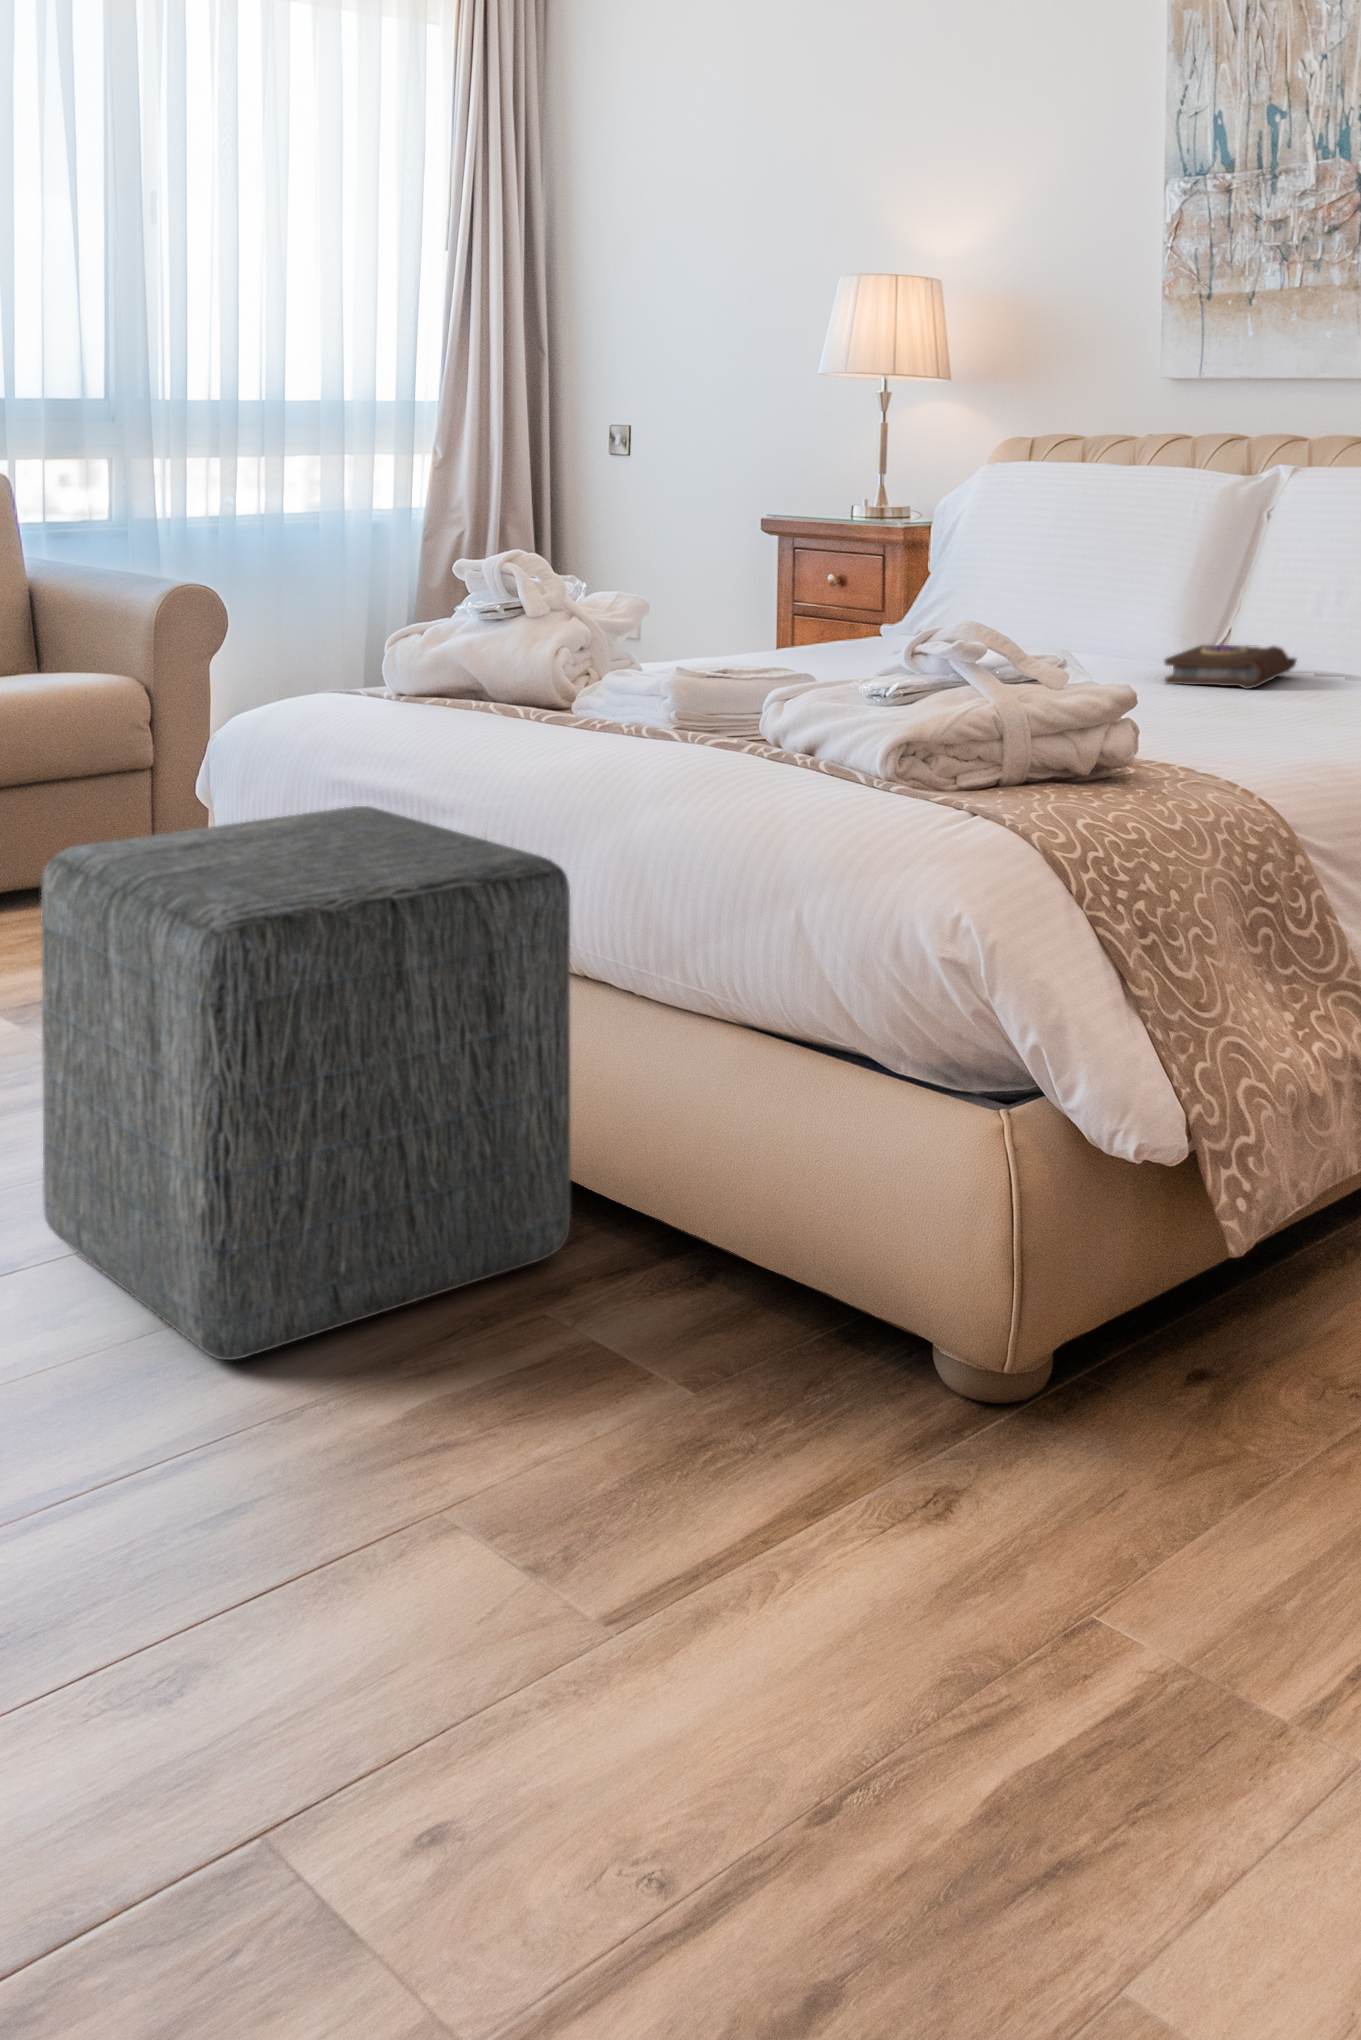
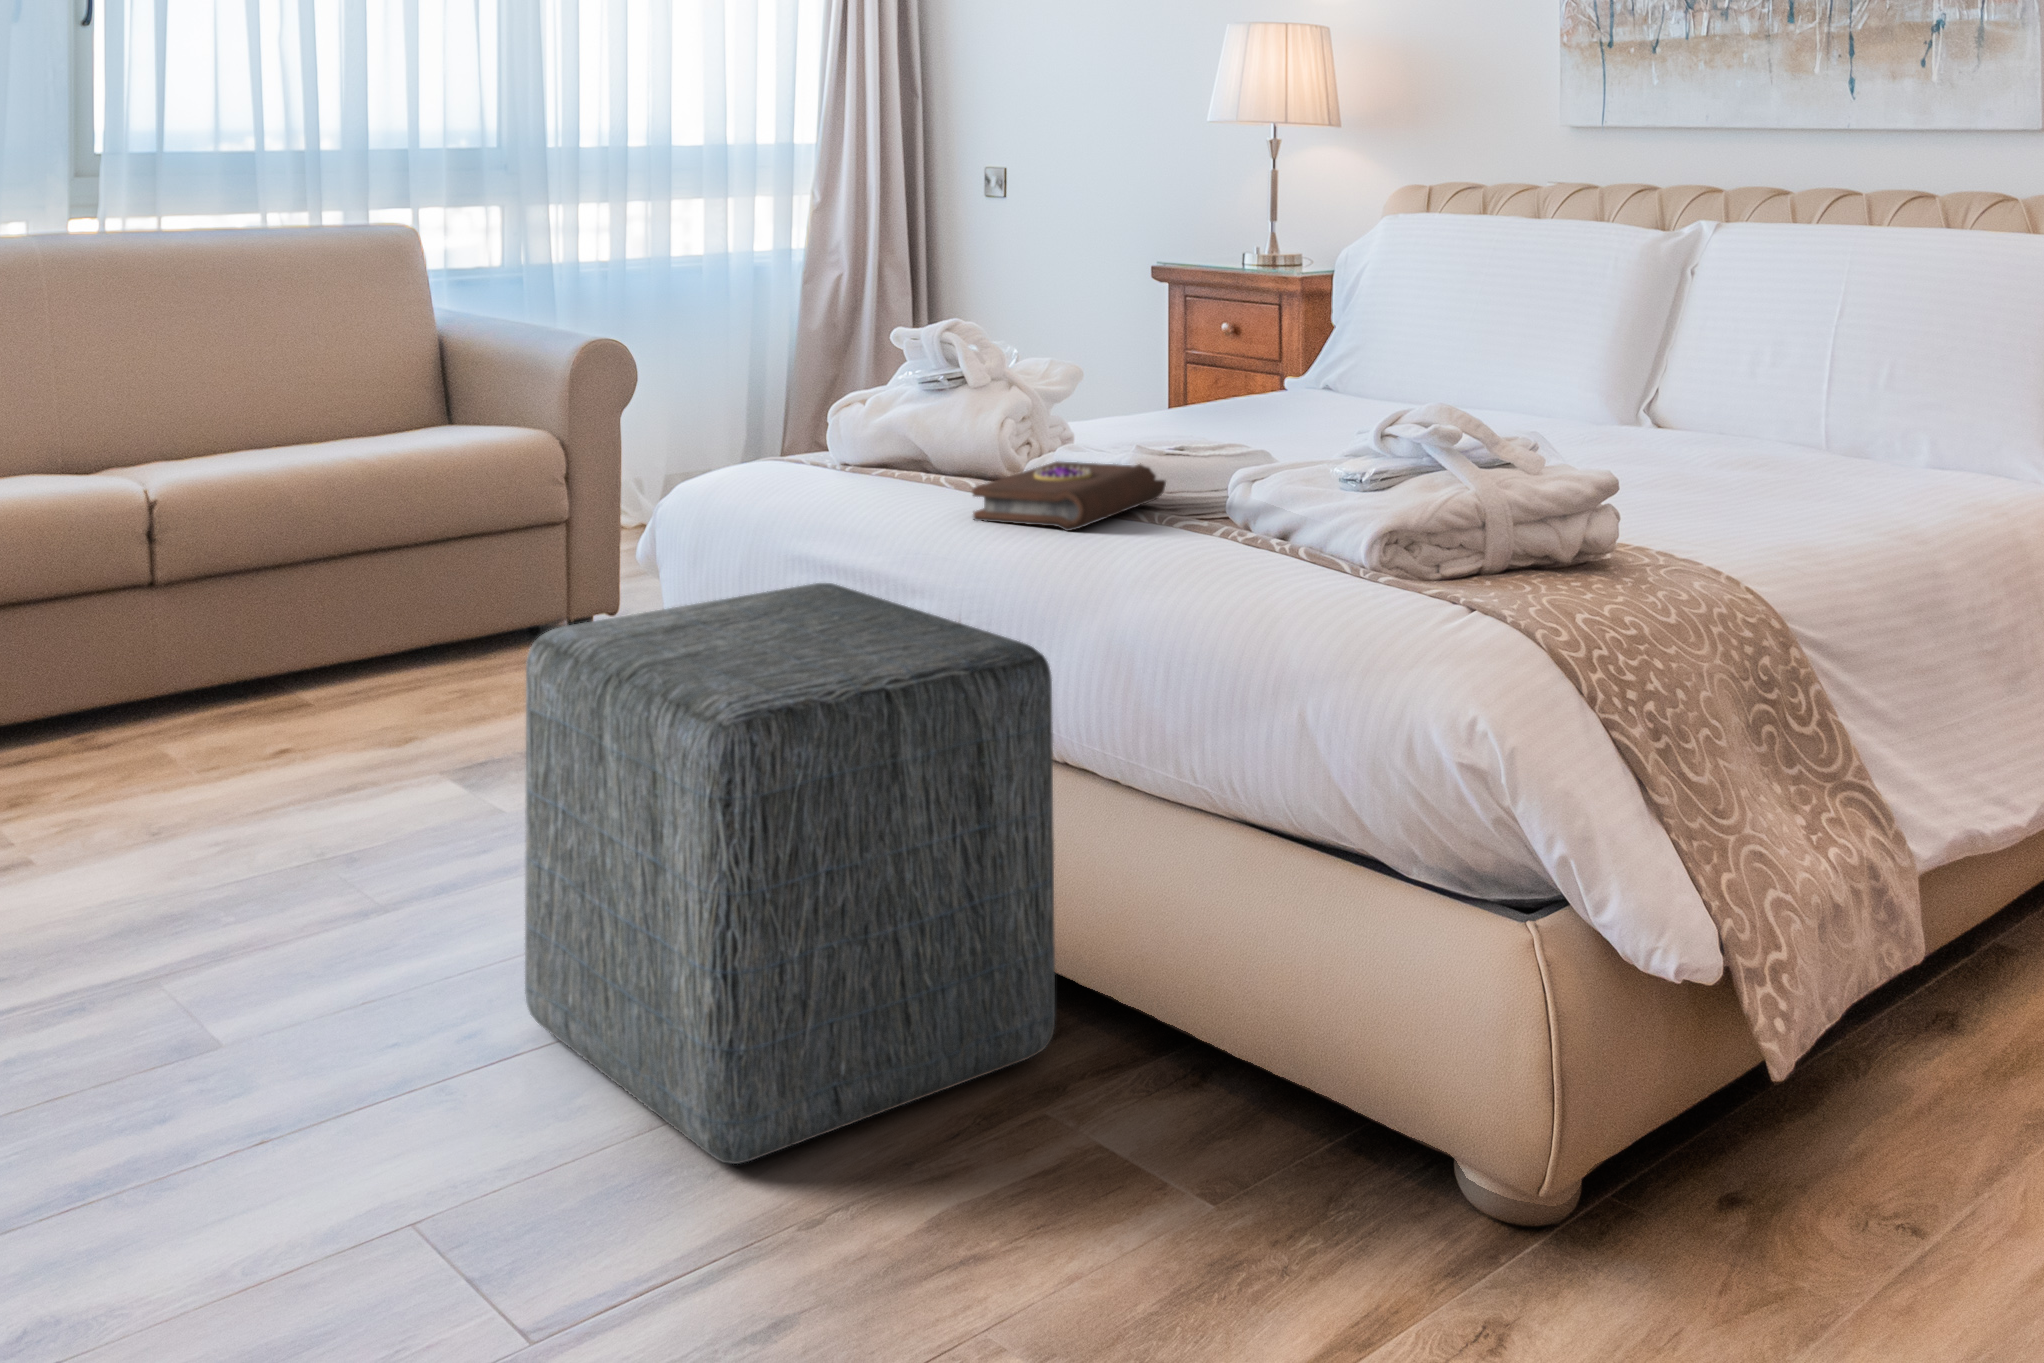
book: present [1164,645,1296,689] -> present [972,462,1166,531]

